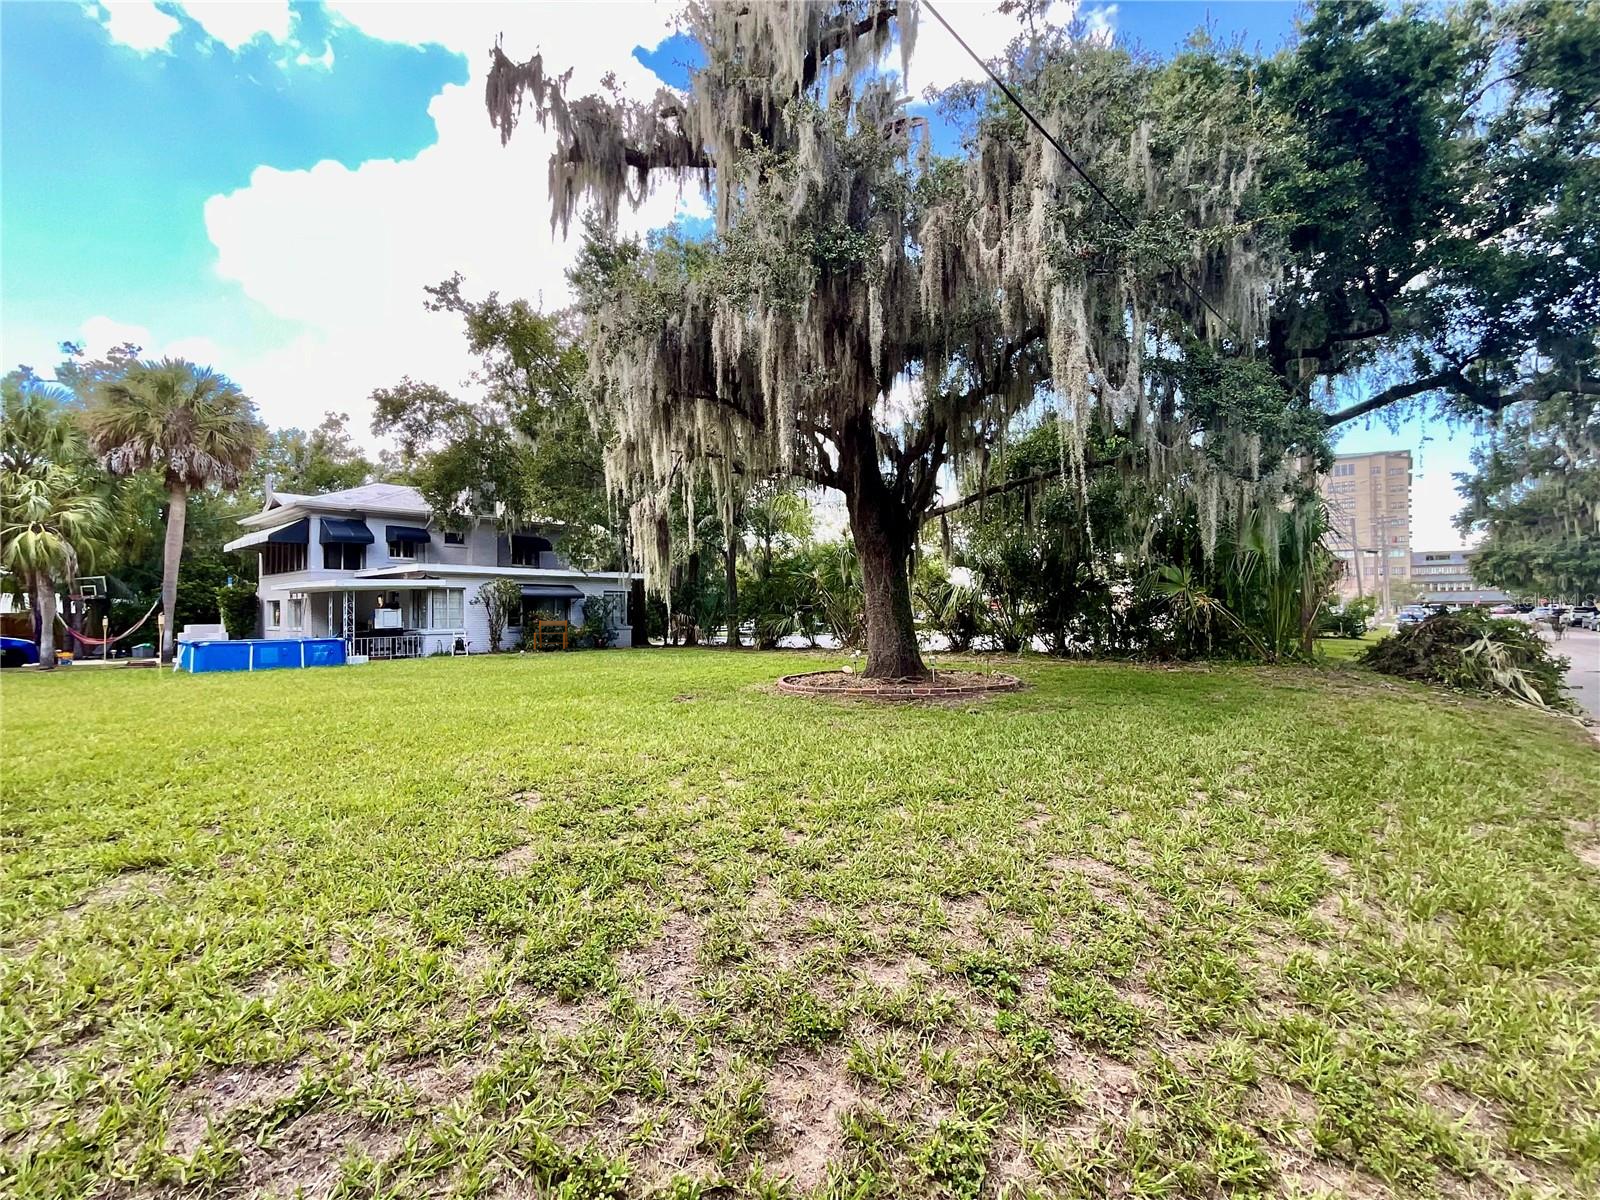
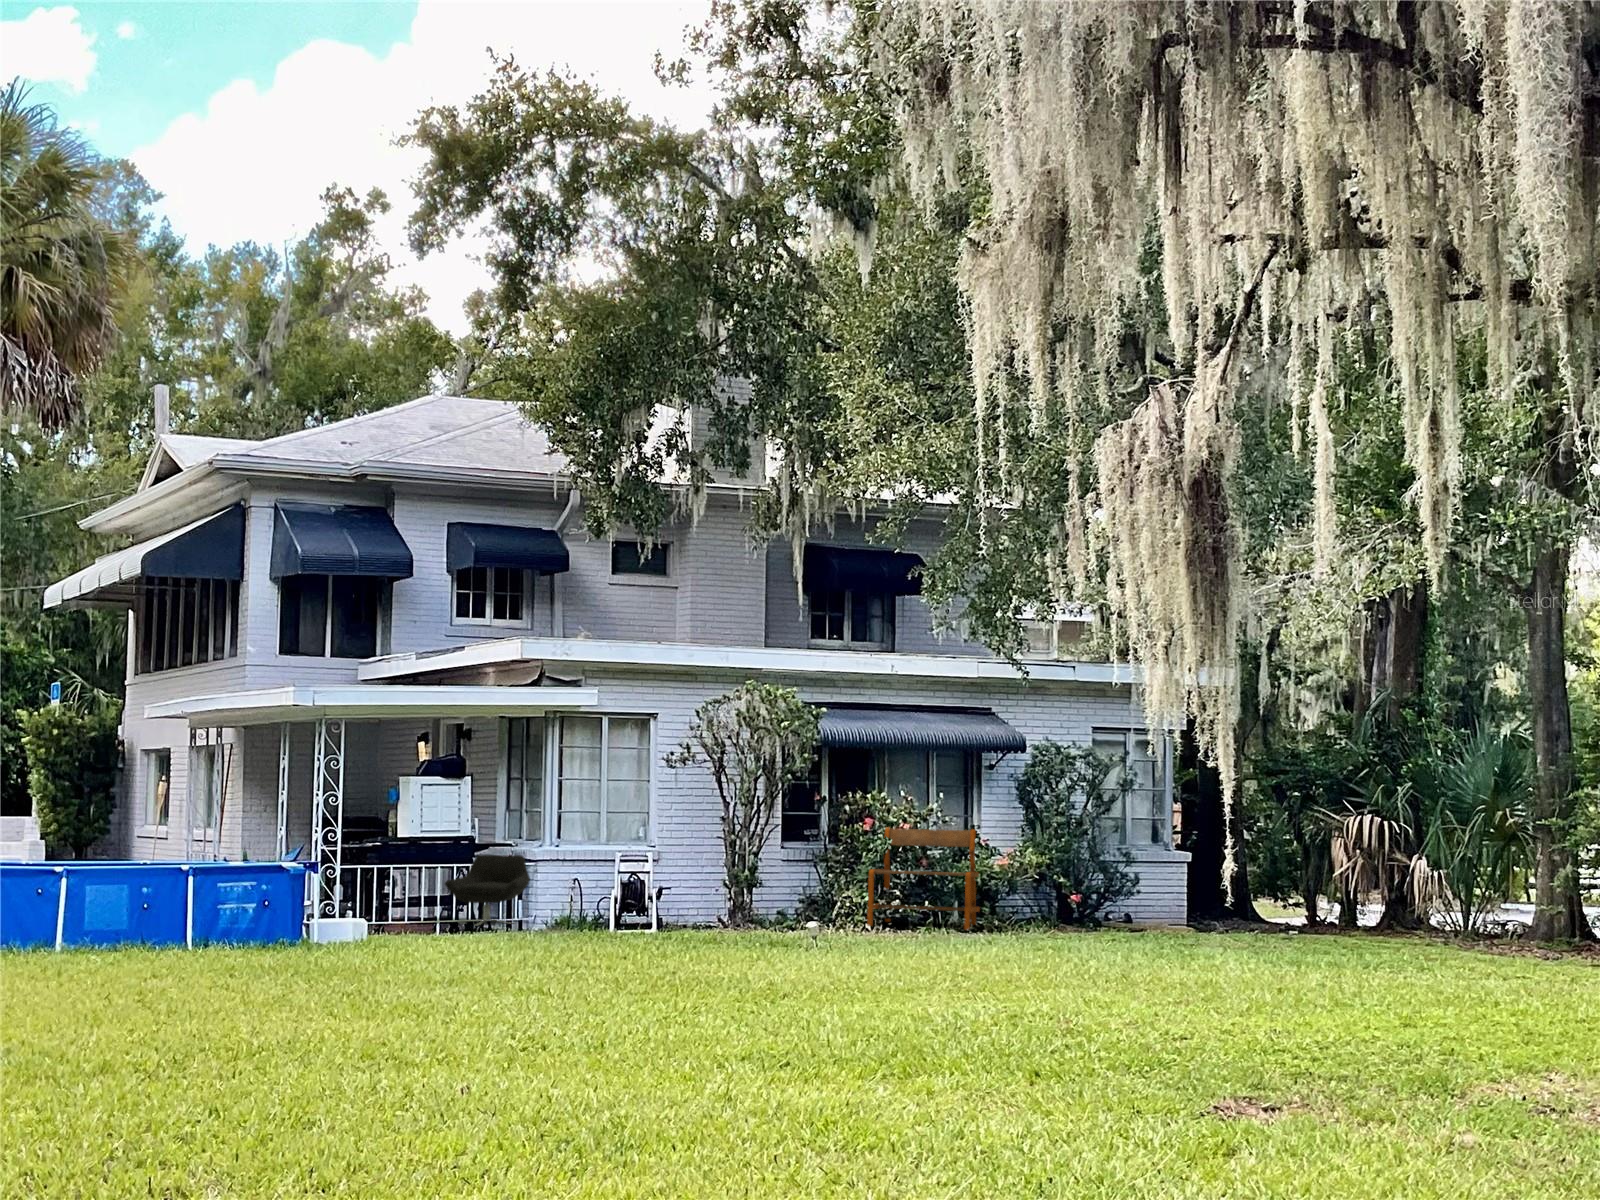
lounge chair: none [393,632,423,654] -> present [445,855,530,925]

